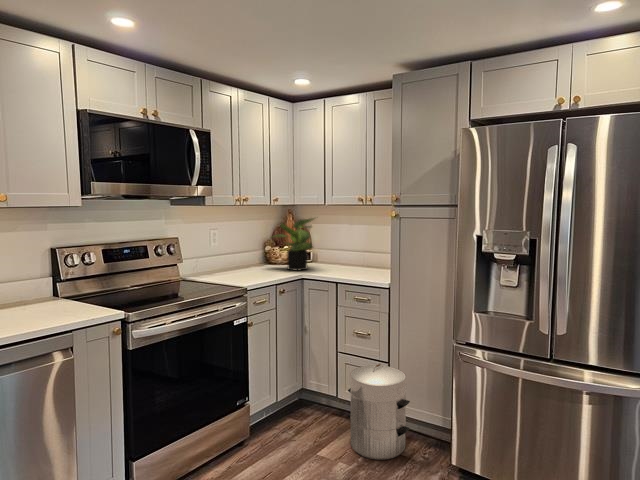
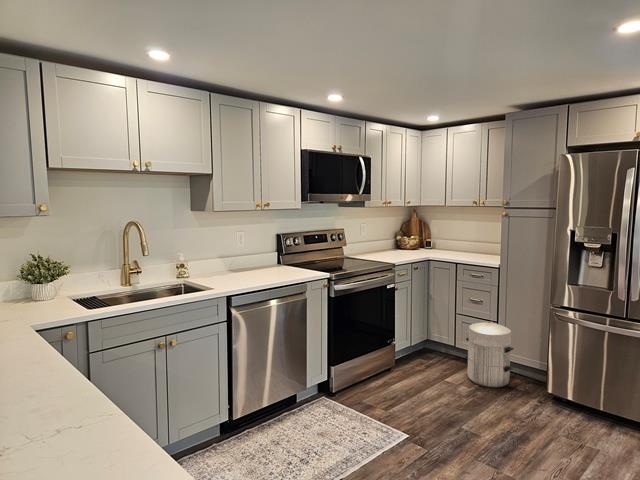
potted plant: present [274,218,314,271] -> none [401,216,441,255]

